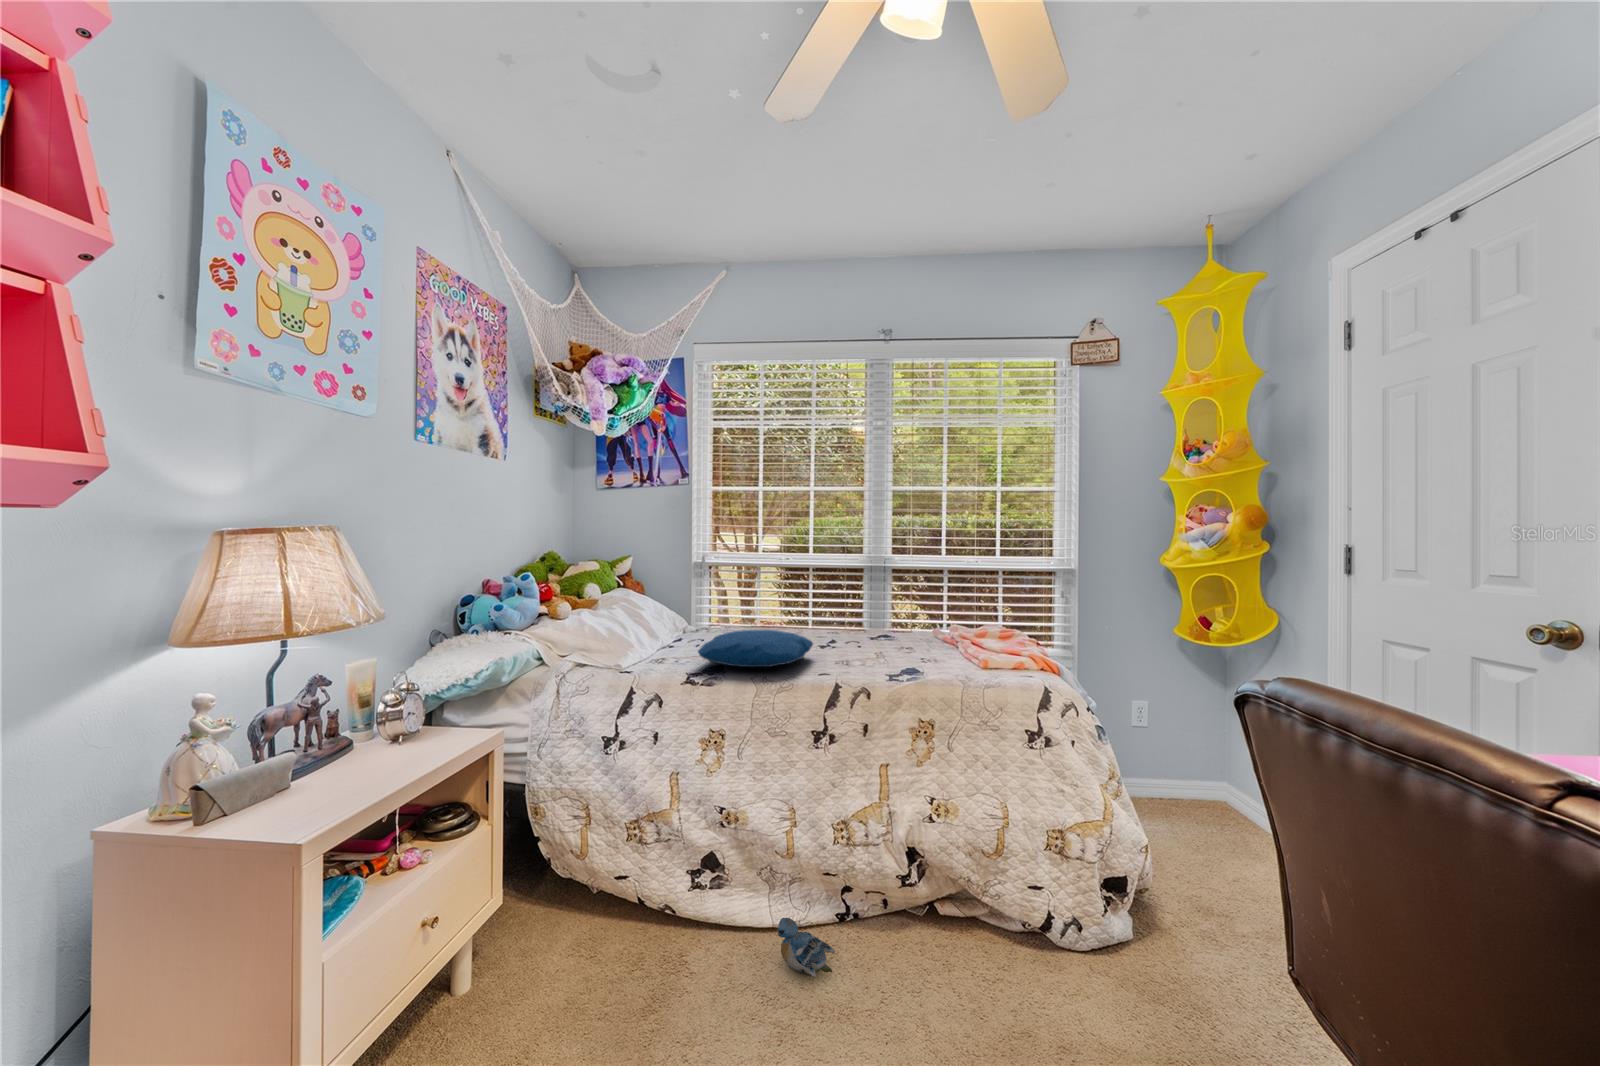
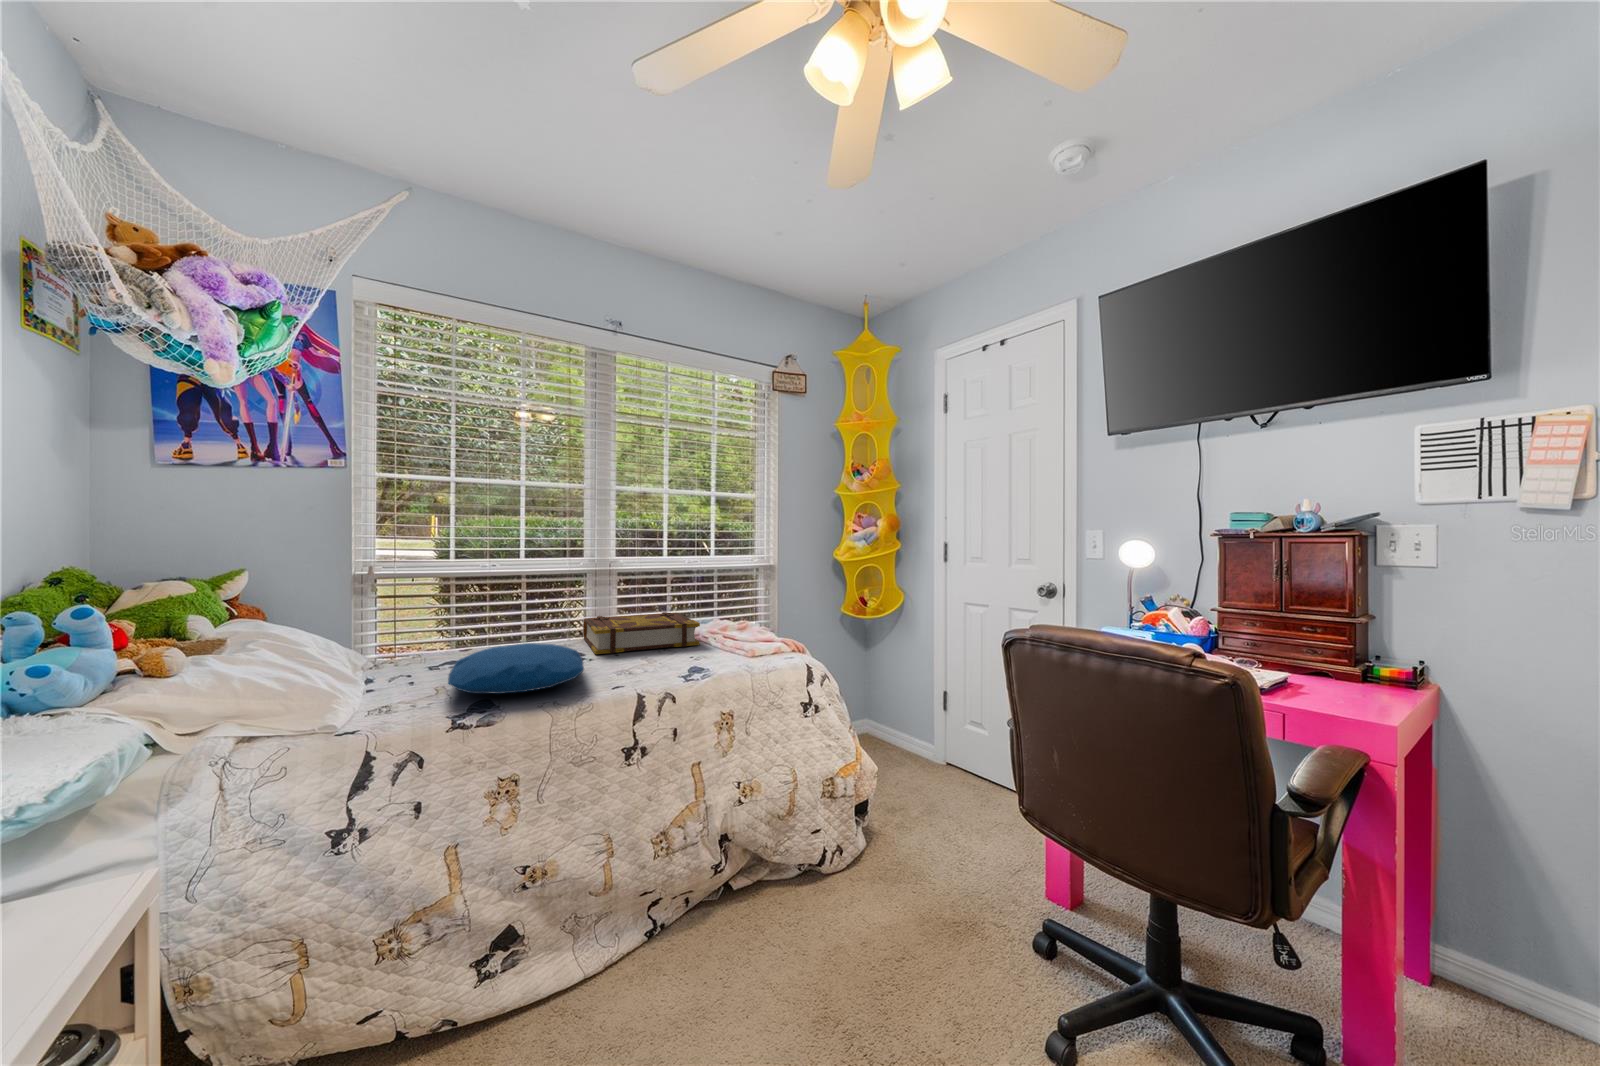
book: none [841,616,949,654] -> present [583,612,700,654]
plush toy: present [777,918,835,977] -> none [613,960,683,1012]

